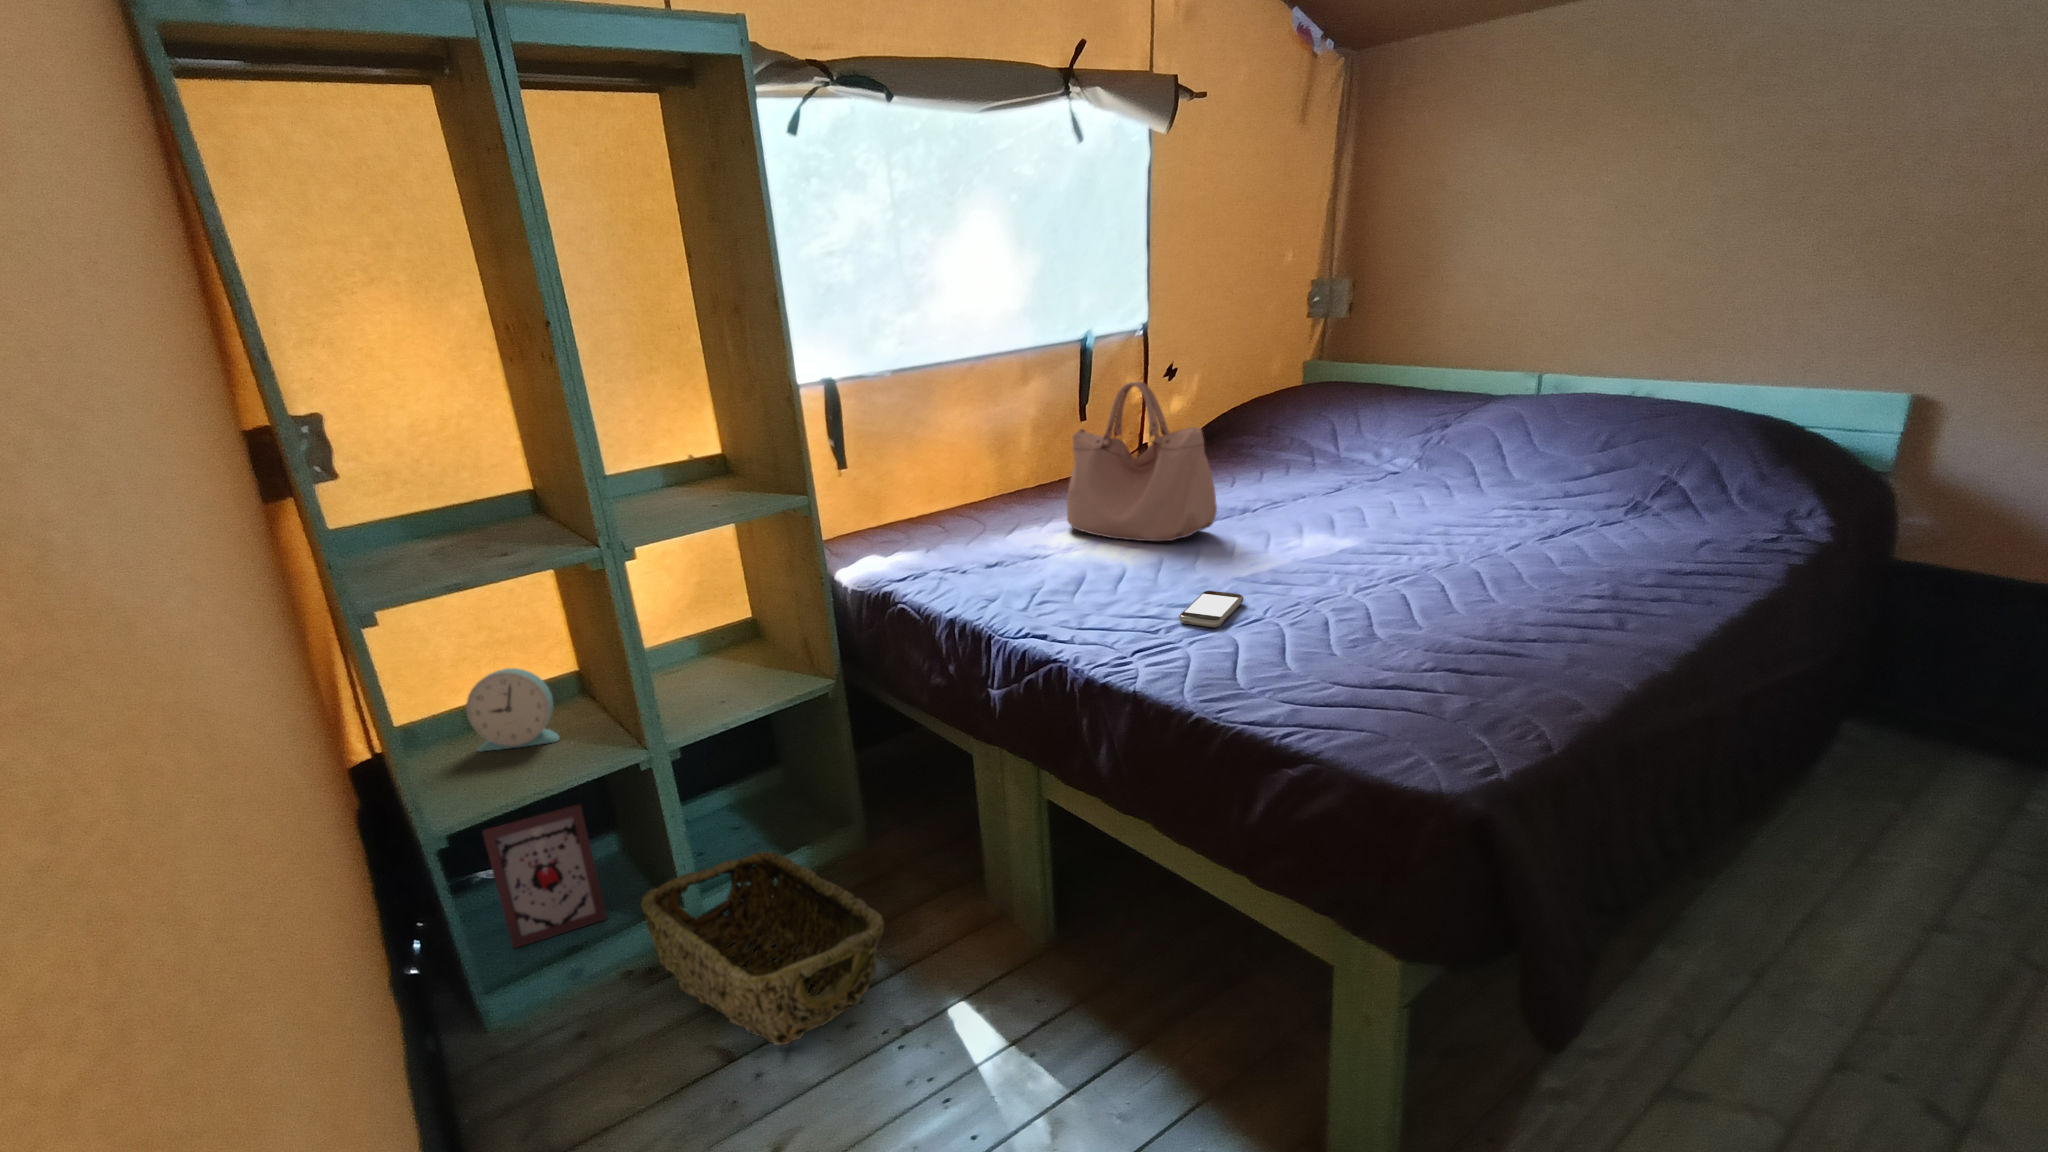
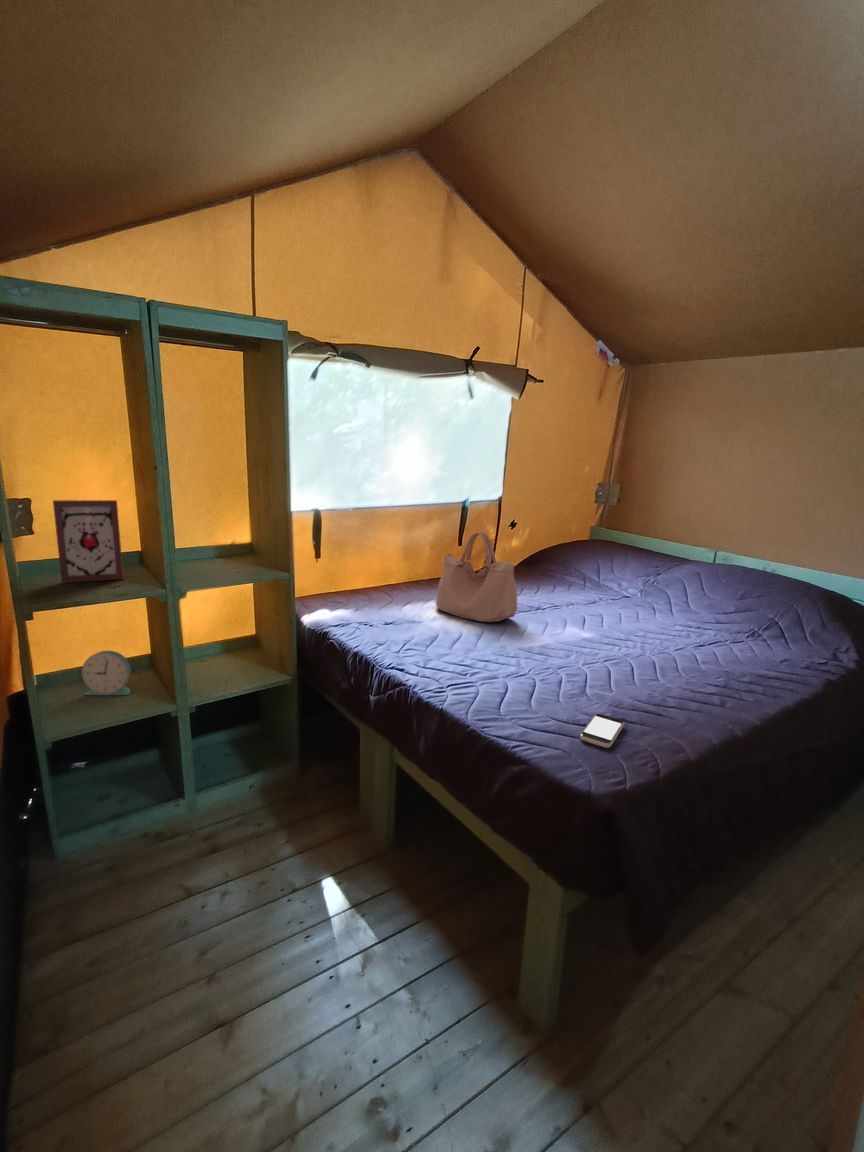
smartphone: present [1179,591,1243,628] -> present [580,714,624,748]
picture frame: present [483,804,607,948] -> present [53,500,123,582]
woven basket: present [641,852,884,1045] -> none [158,771,291,888]

